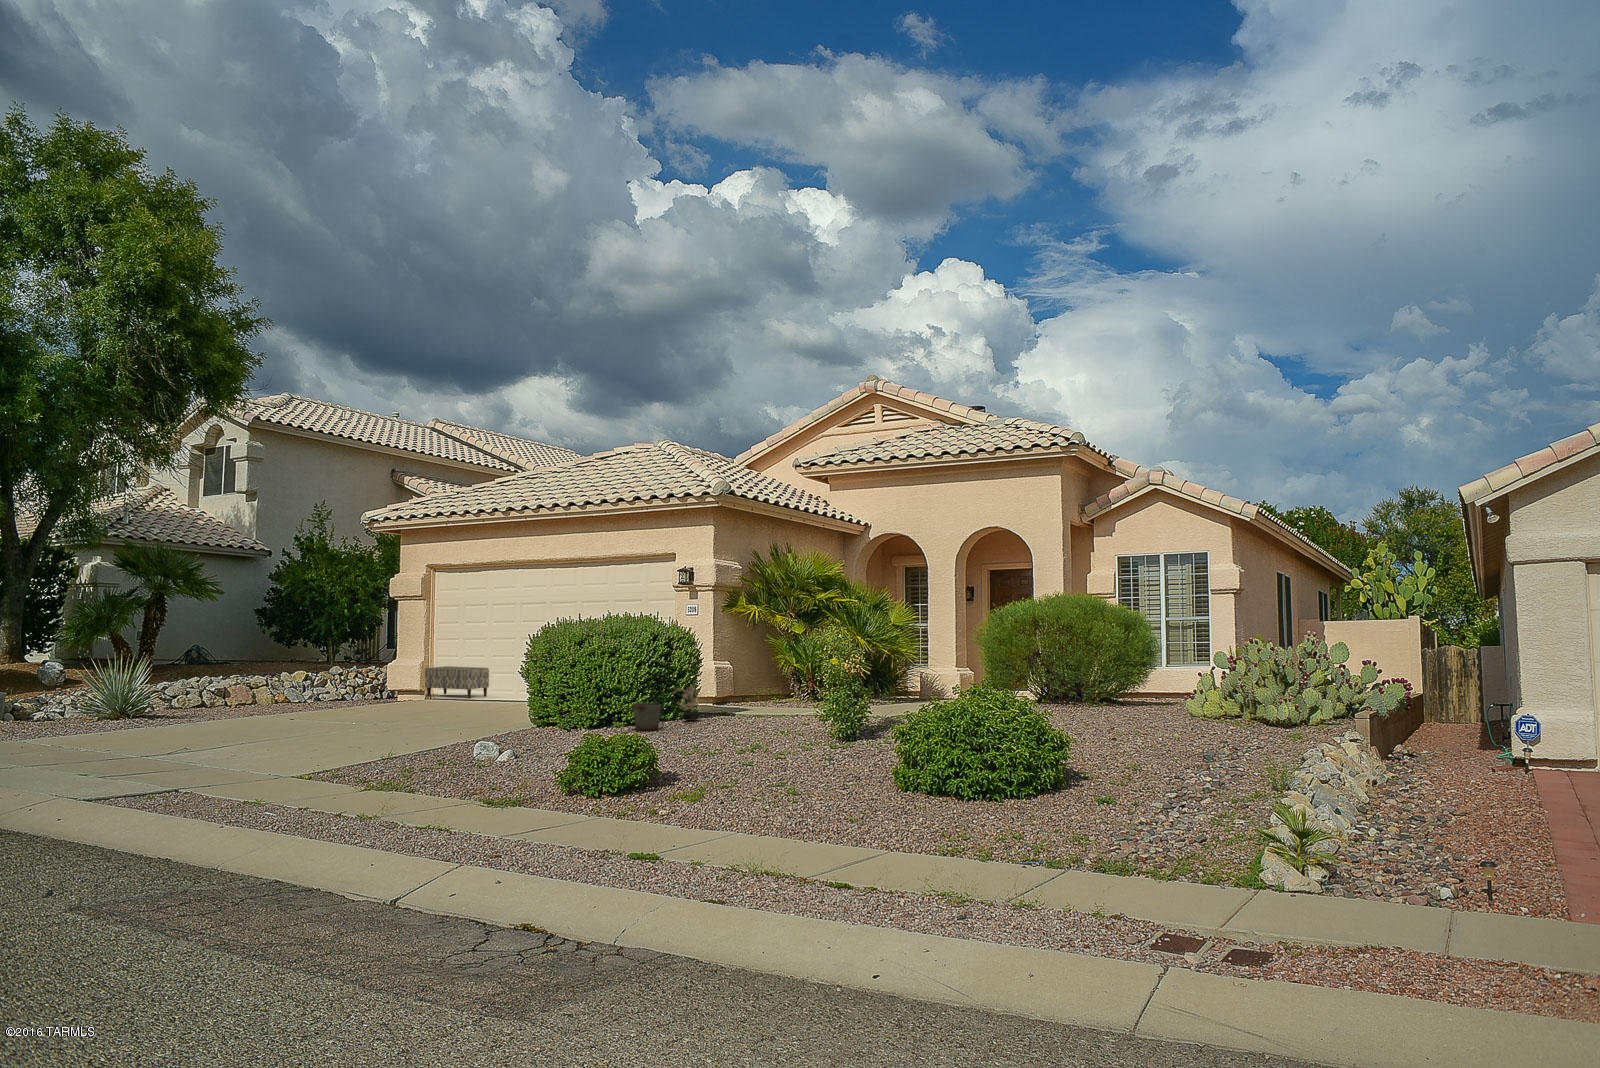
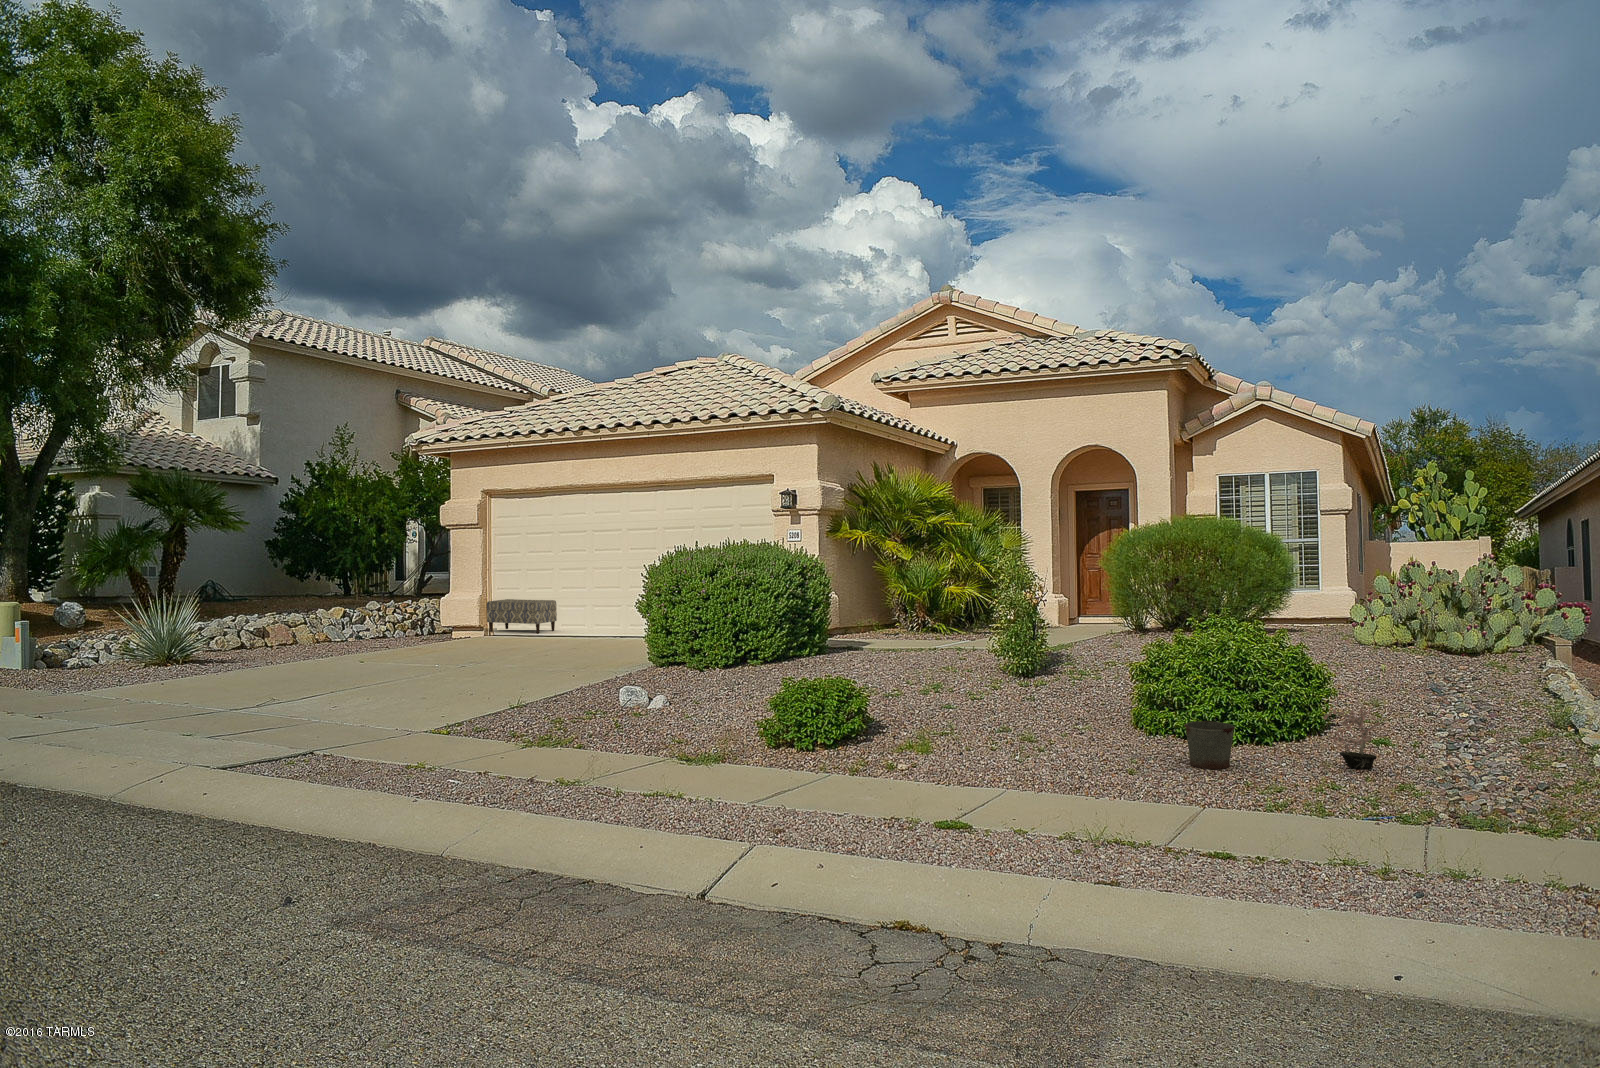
potted plant: present [675,687,699,721] -> present [1322,705,1380,769]
bucket: present [632,703,662,730] -> present [1184,721,1235,769]

